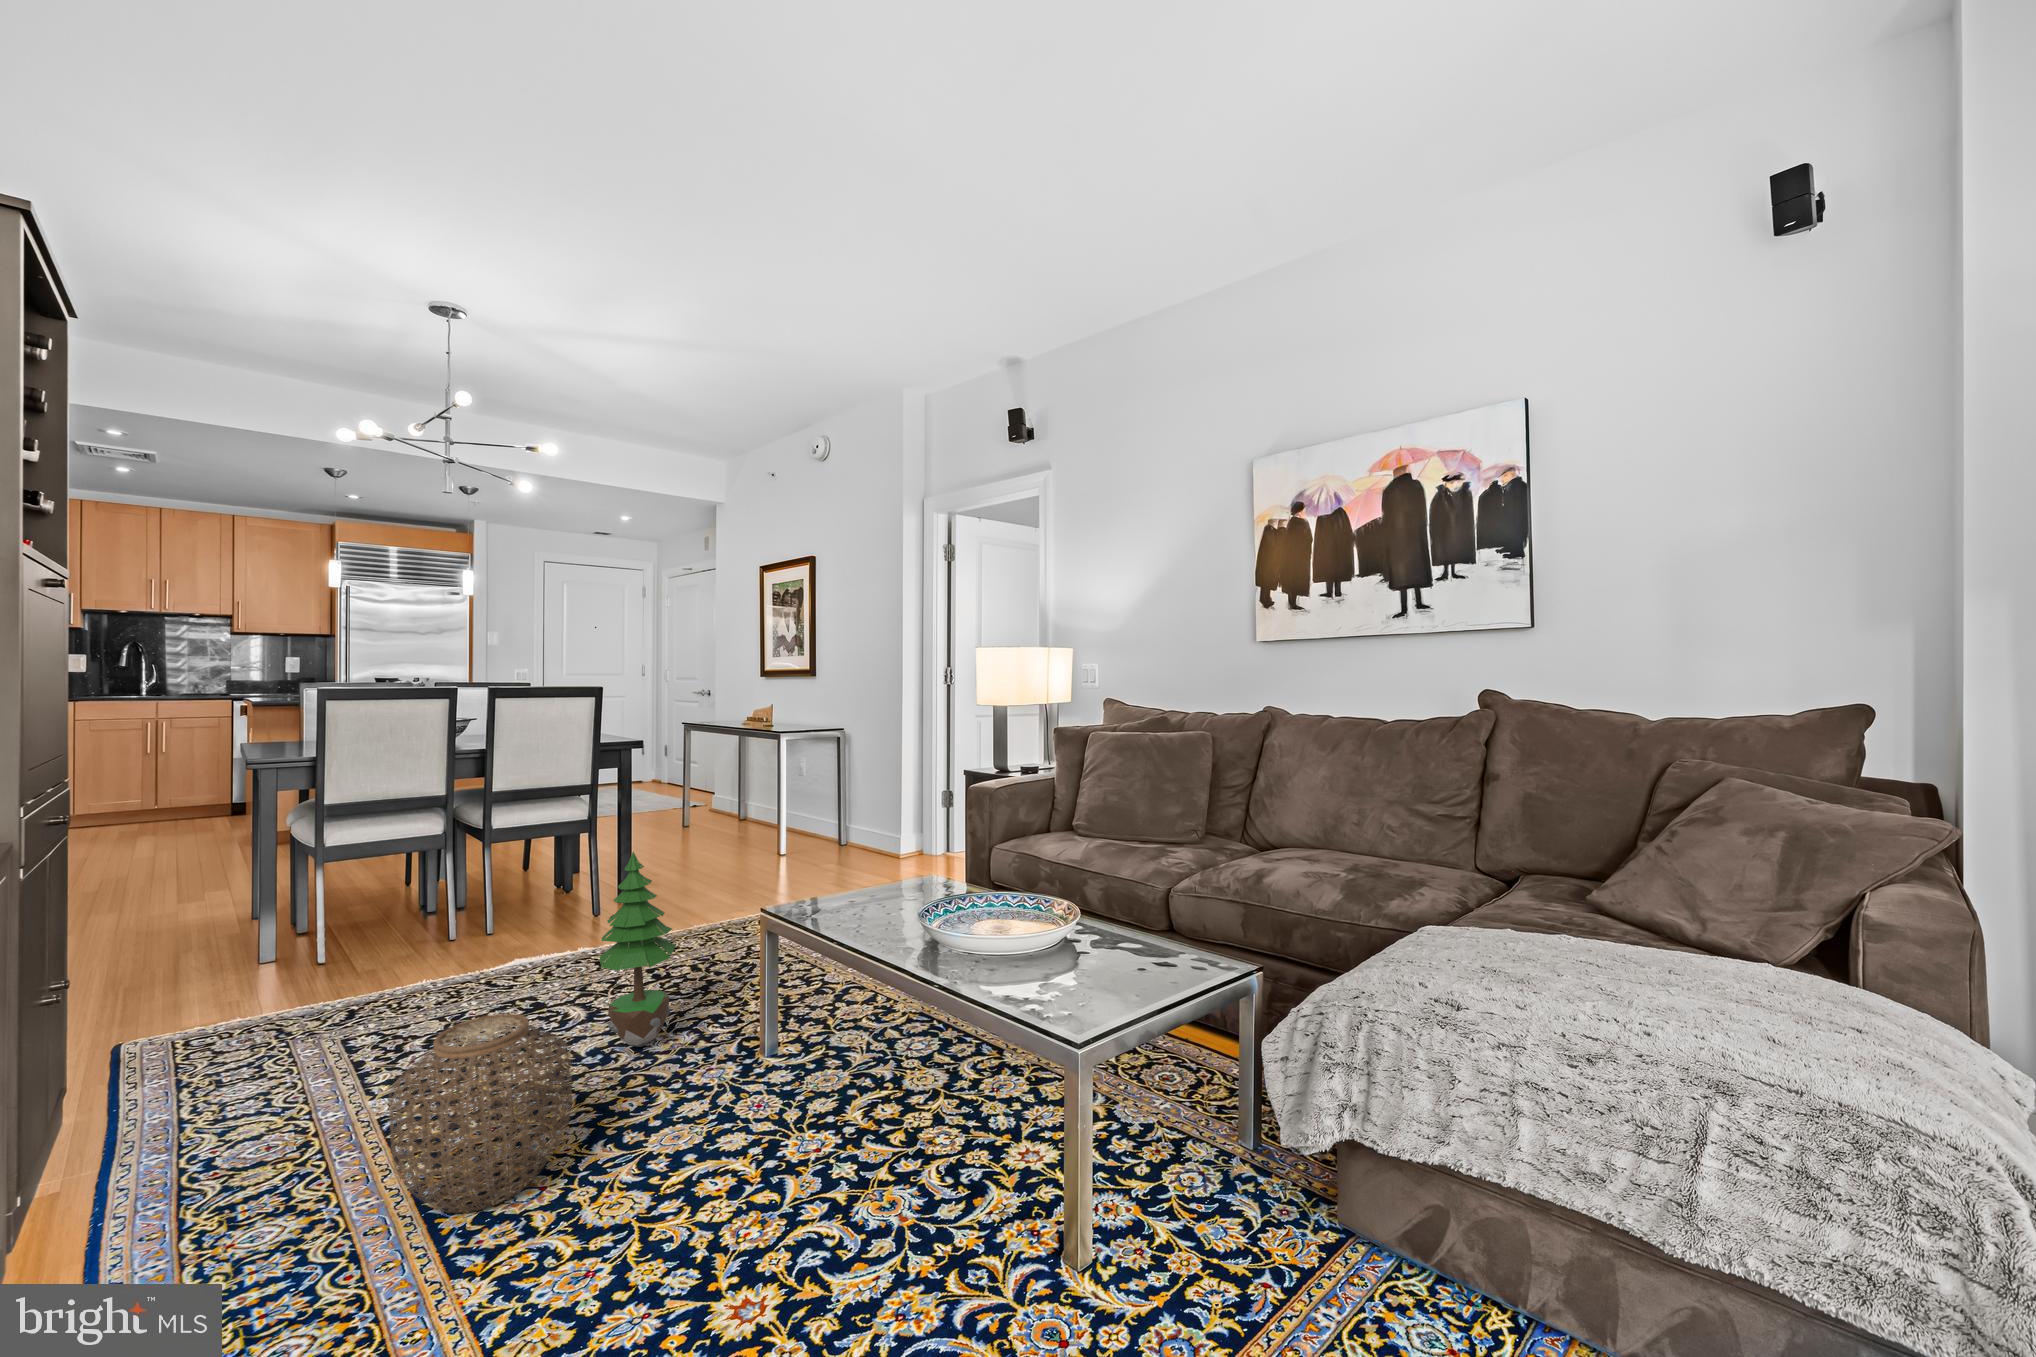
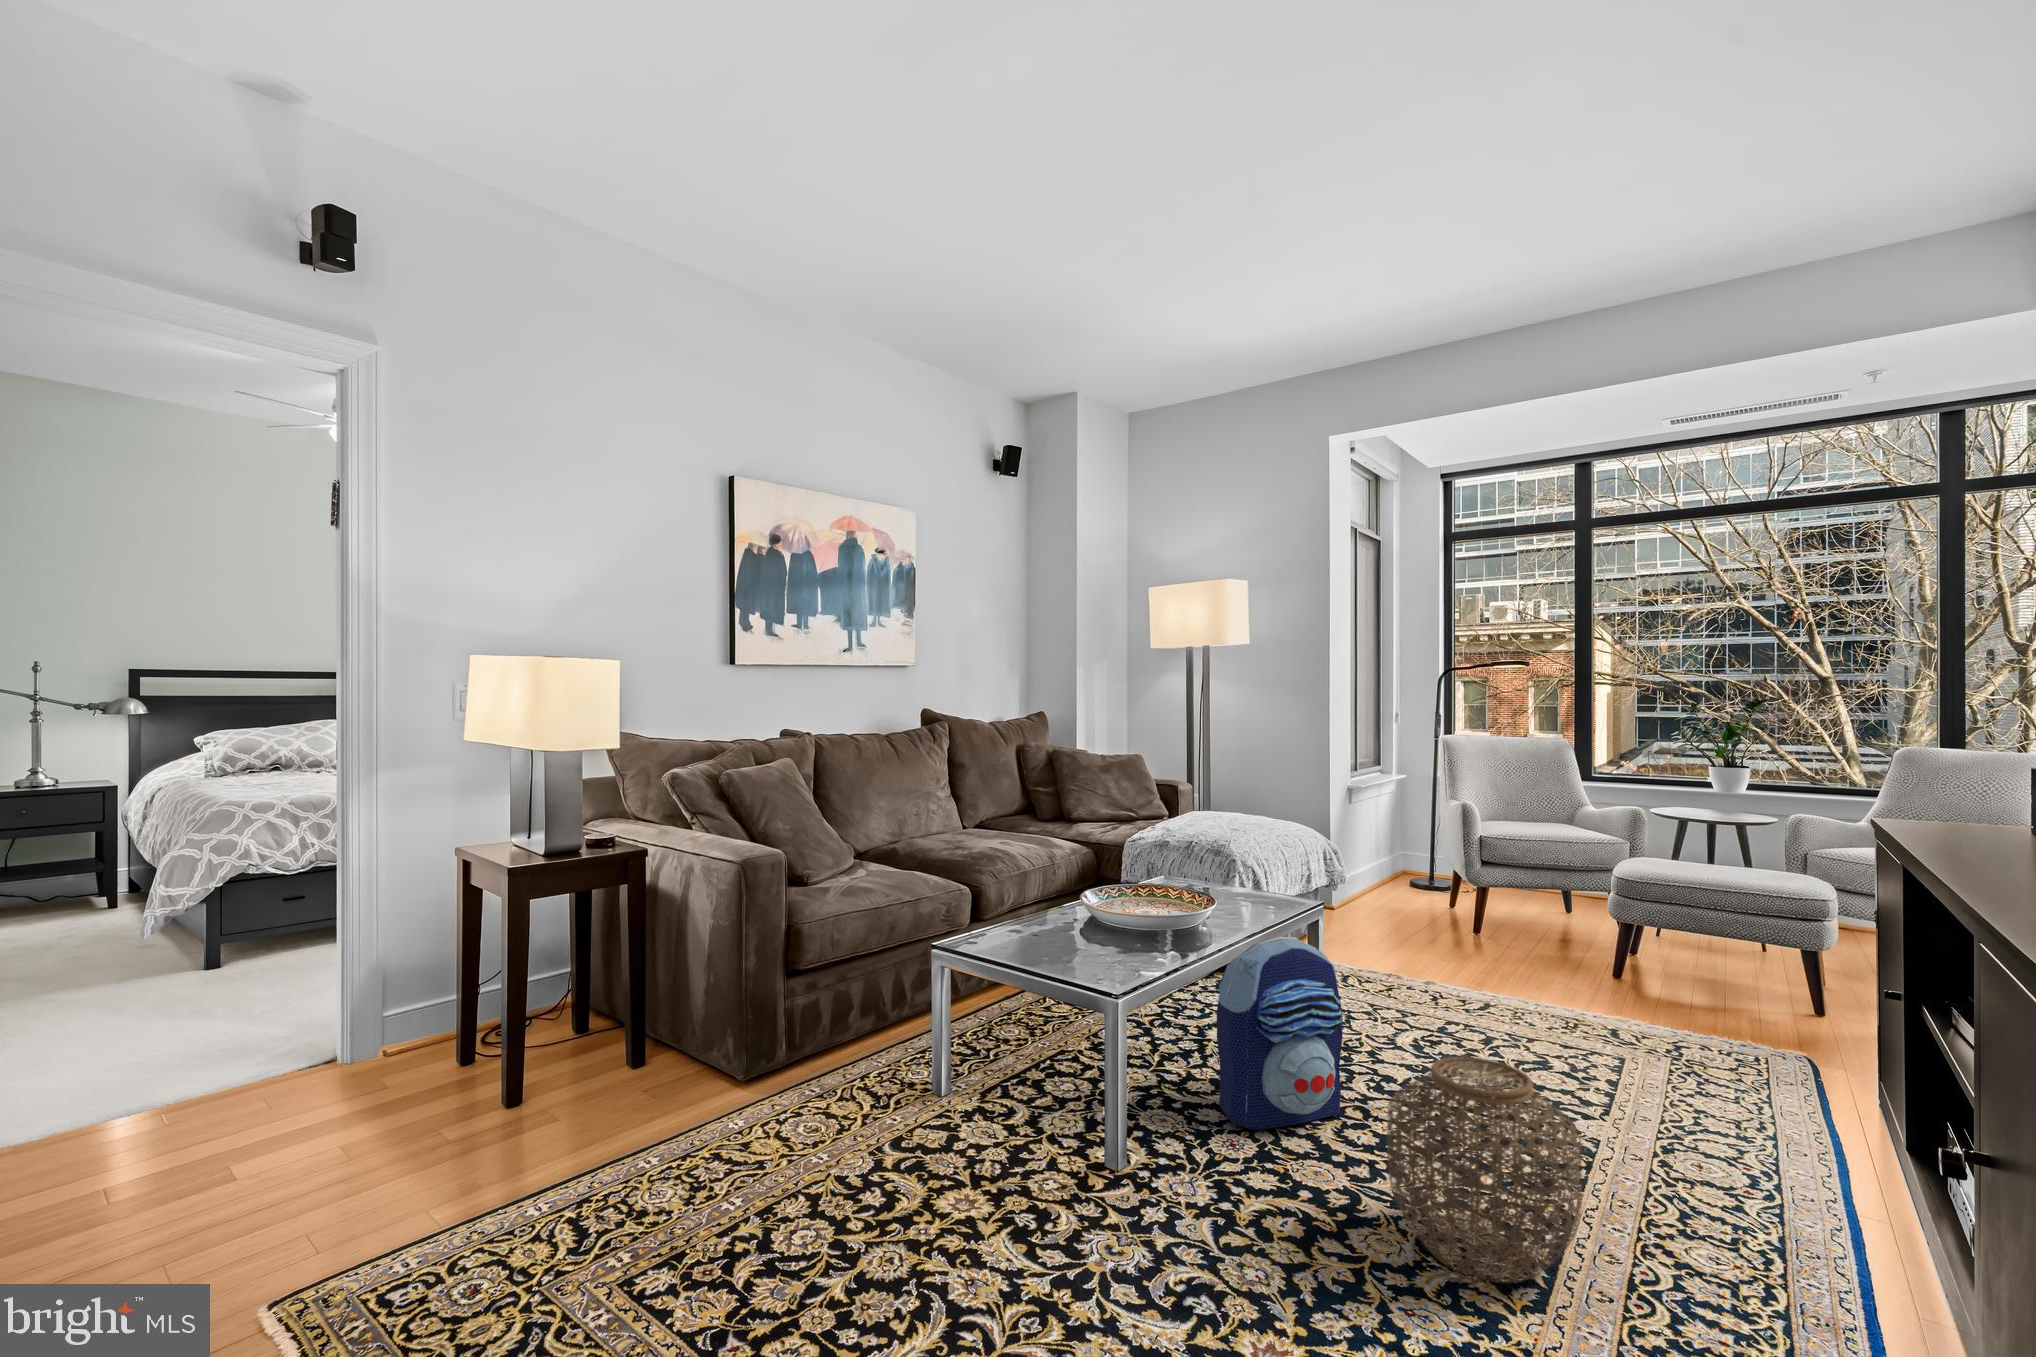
potted tree: present [600,852,676,1047] -> none [1084,949,1198,1272]
backpack: none [726,949,862,1179] -> present [1217,937,1343,1130]

